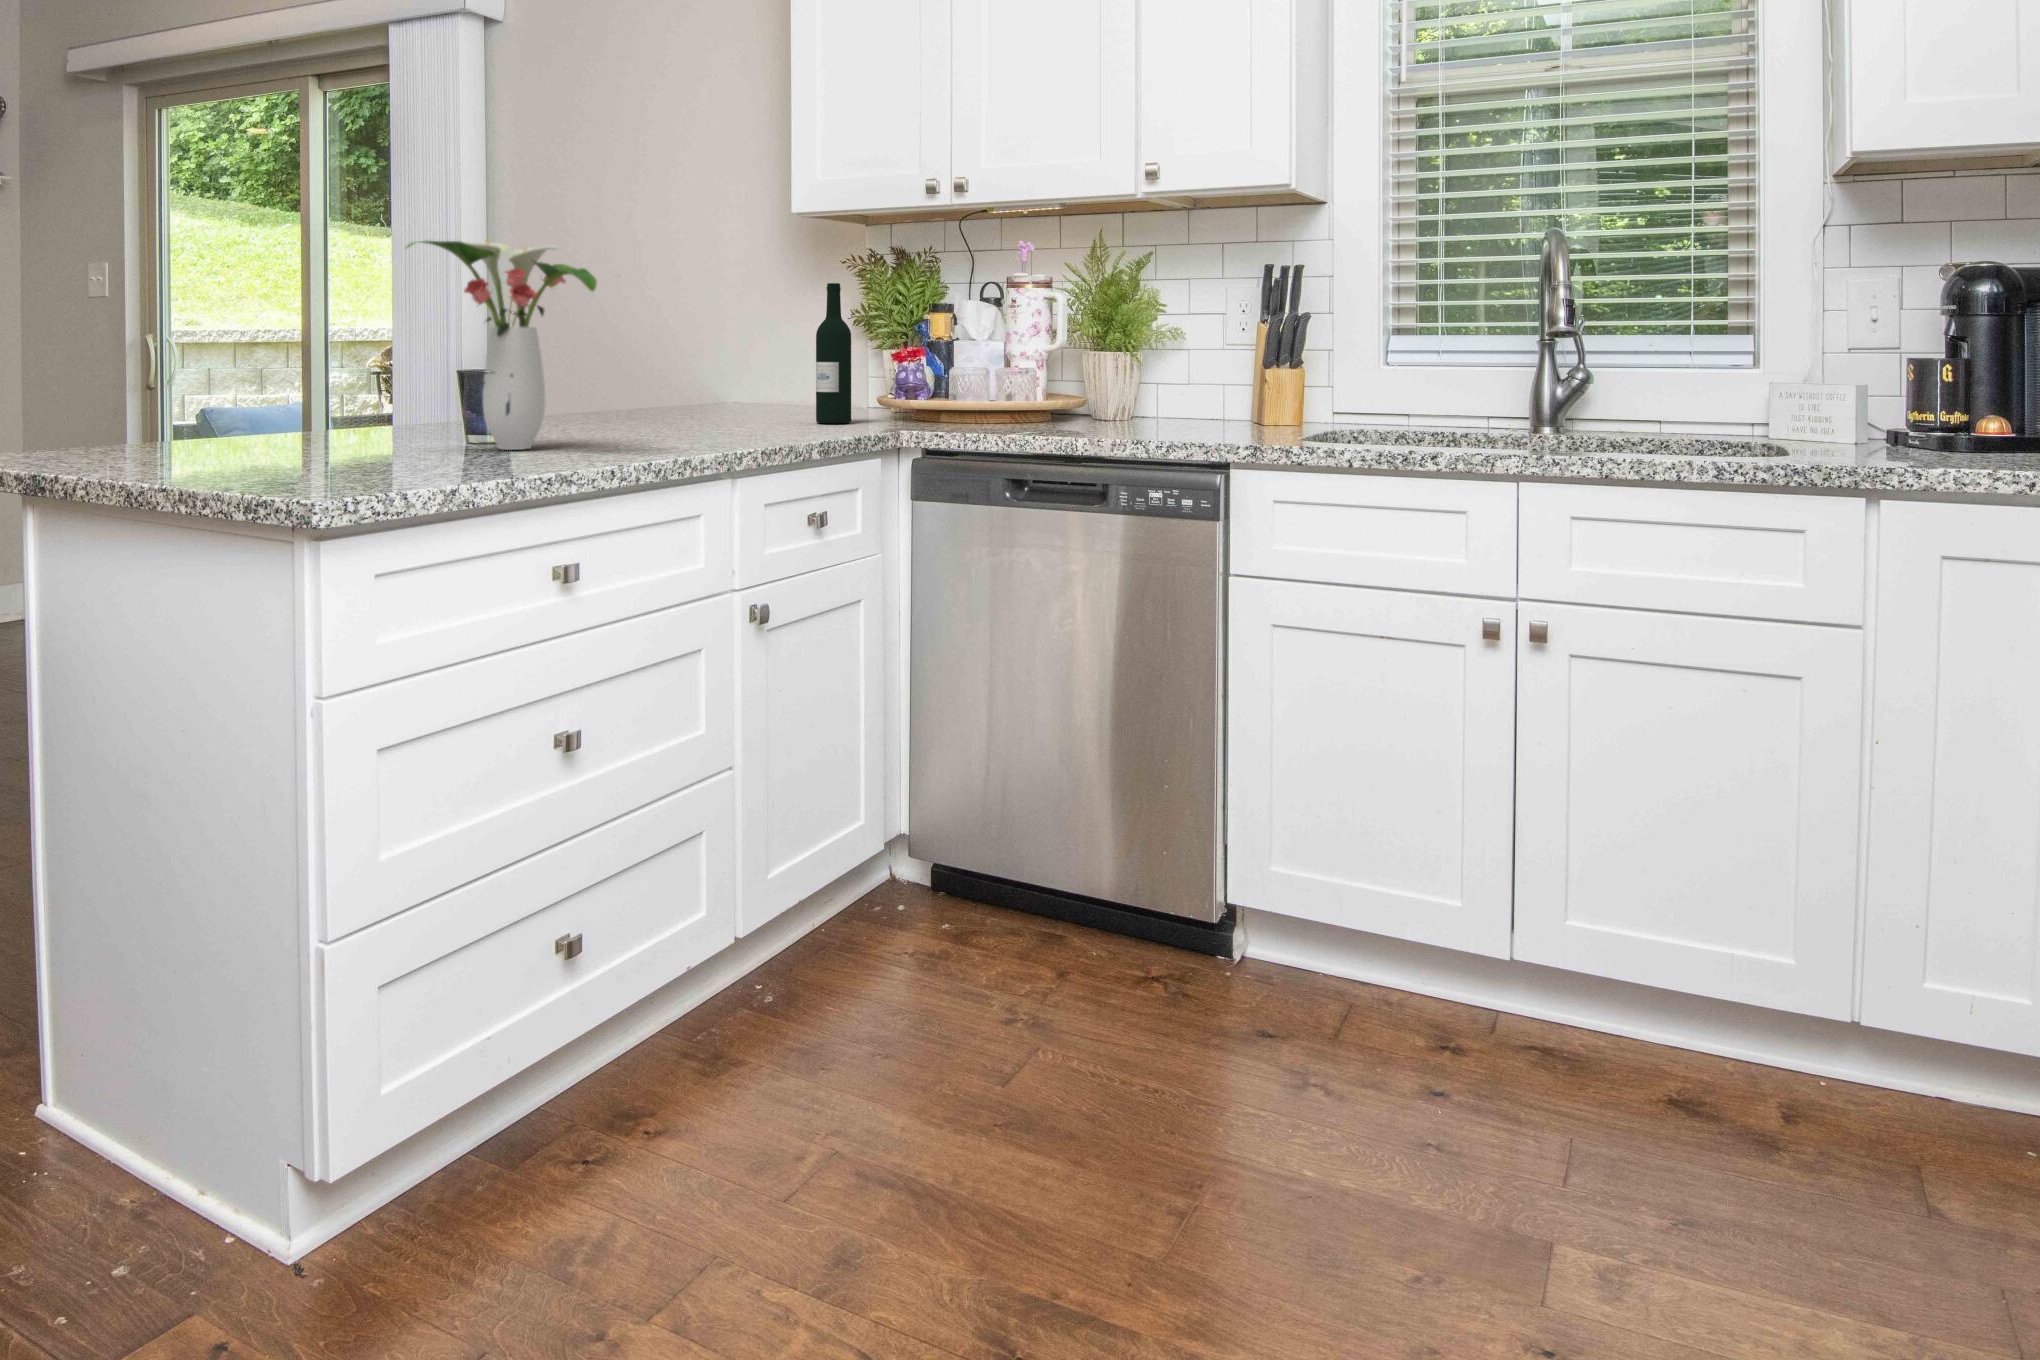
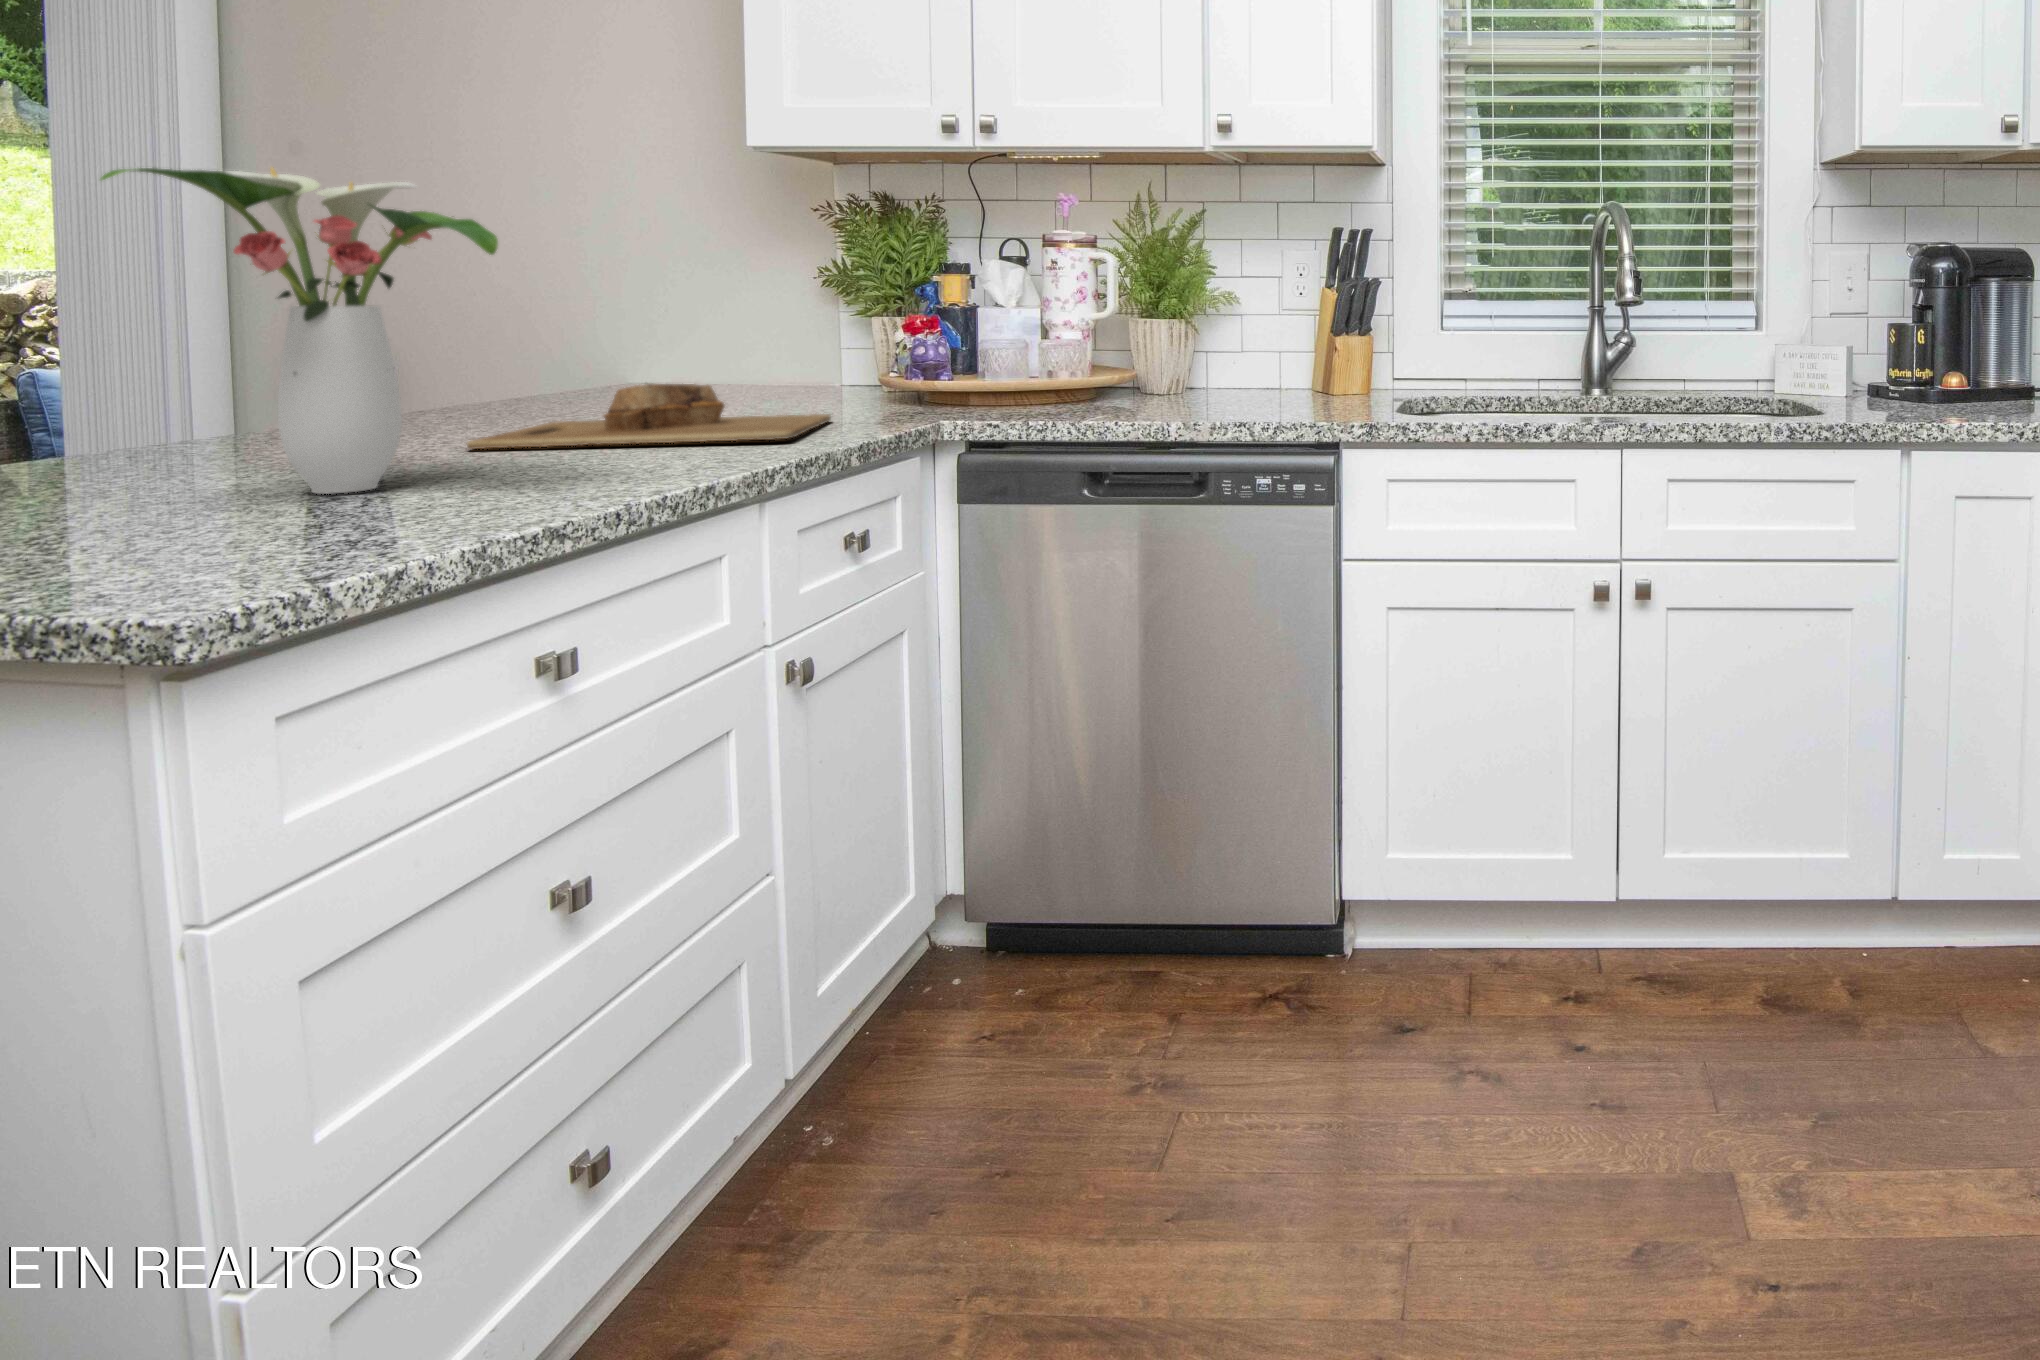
wine bottle: present [816,283,851,423] -> none [803,238,854,411]
cutting board: none [588,392,826,436] -> present [467,384,831,449]

